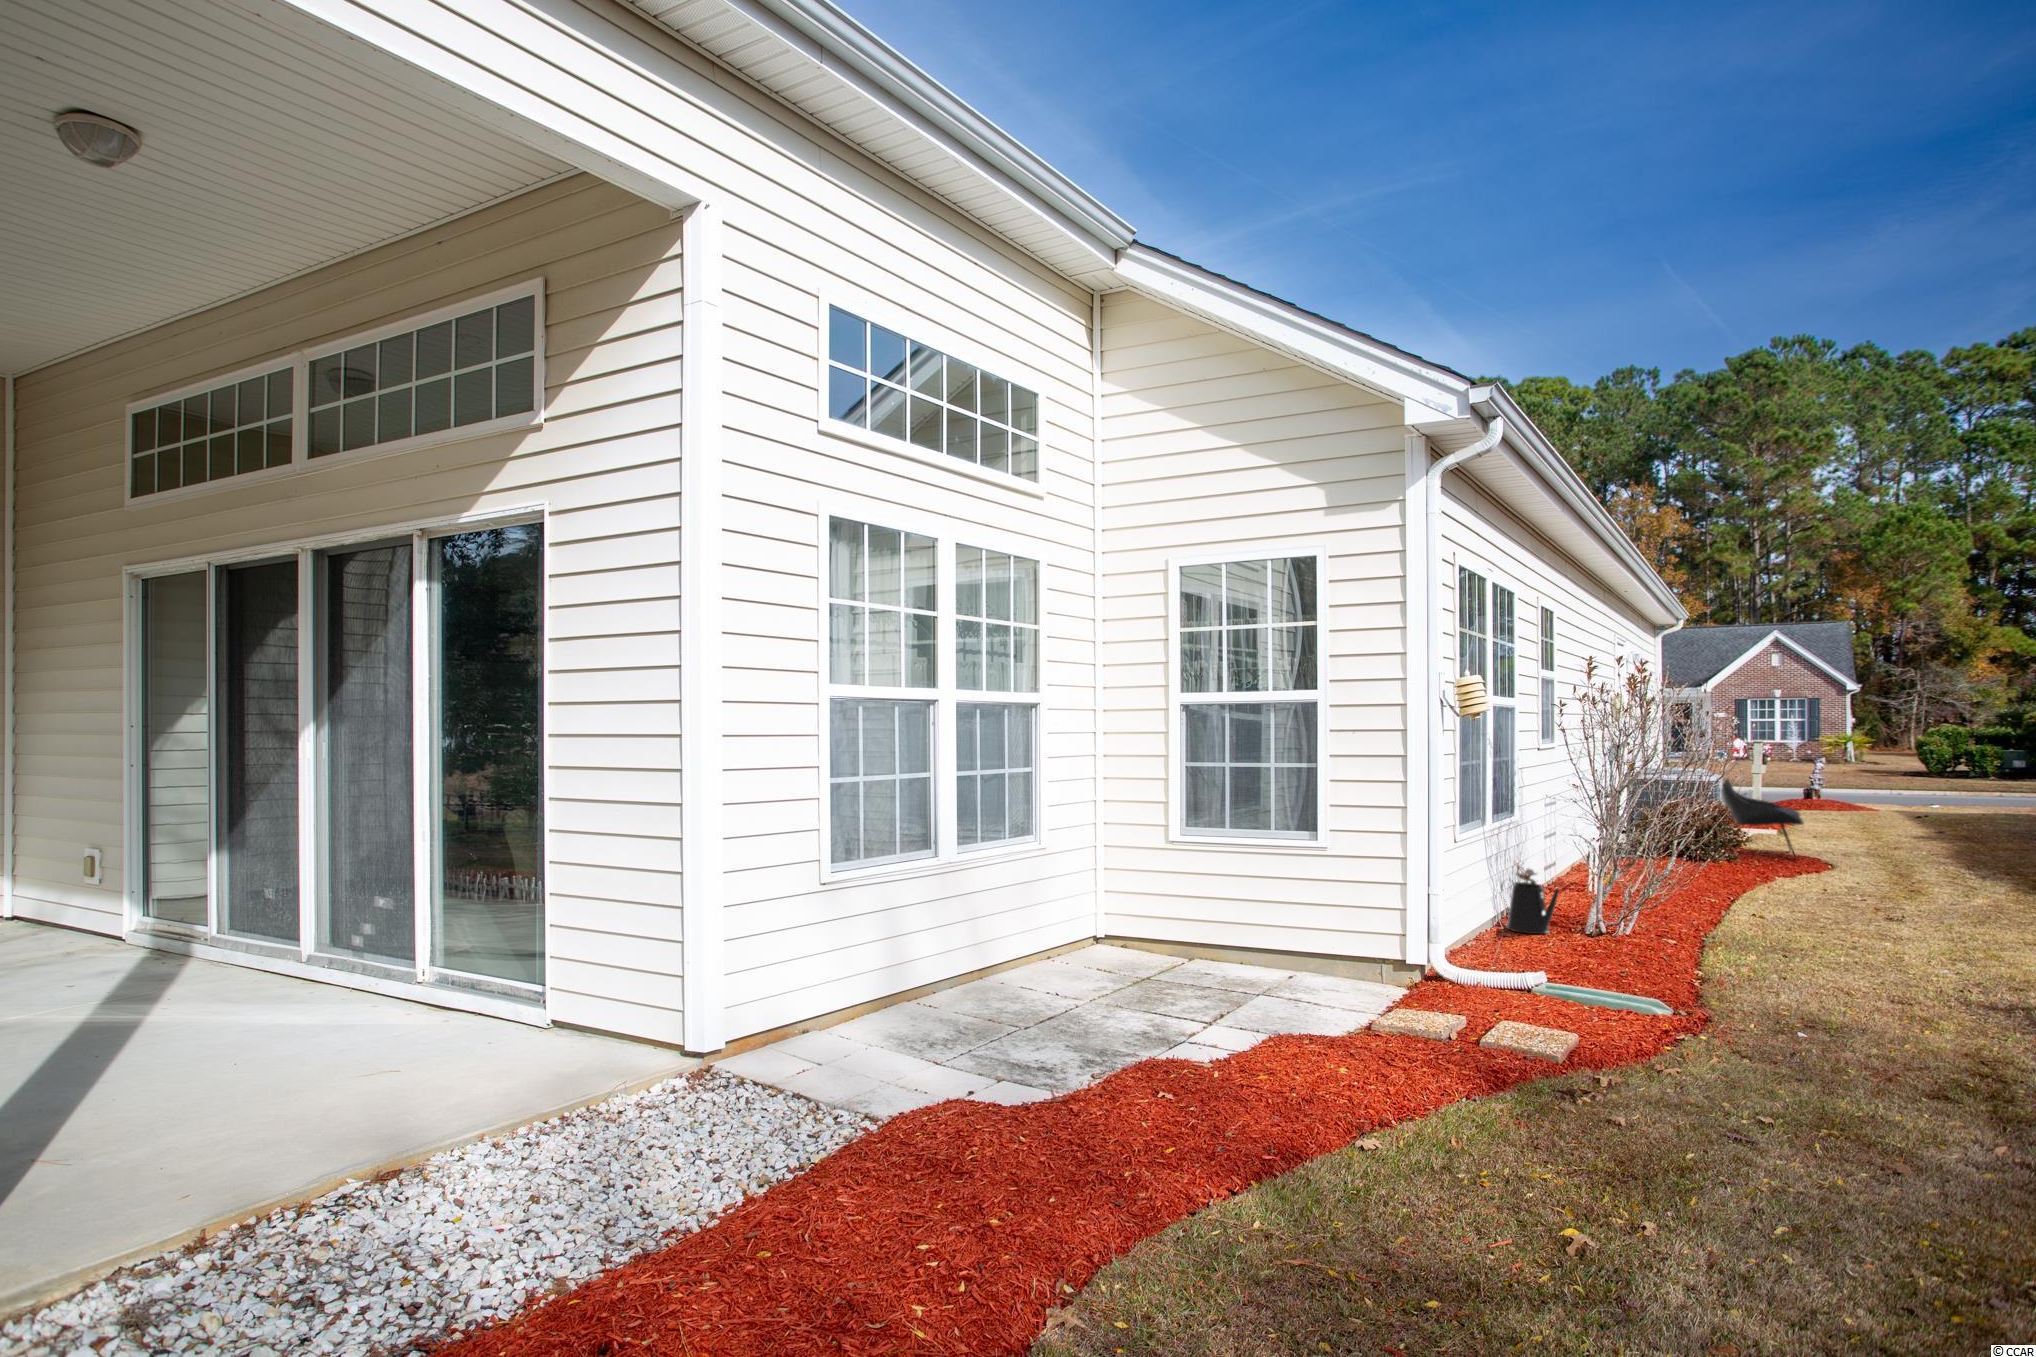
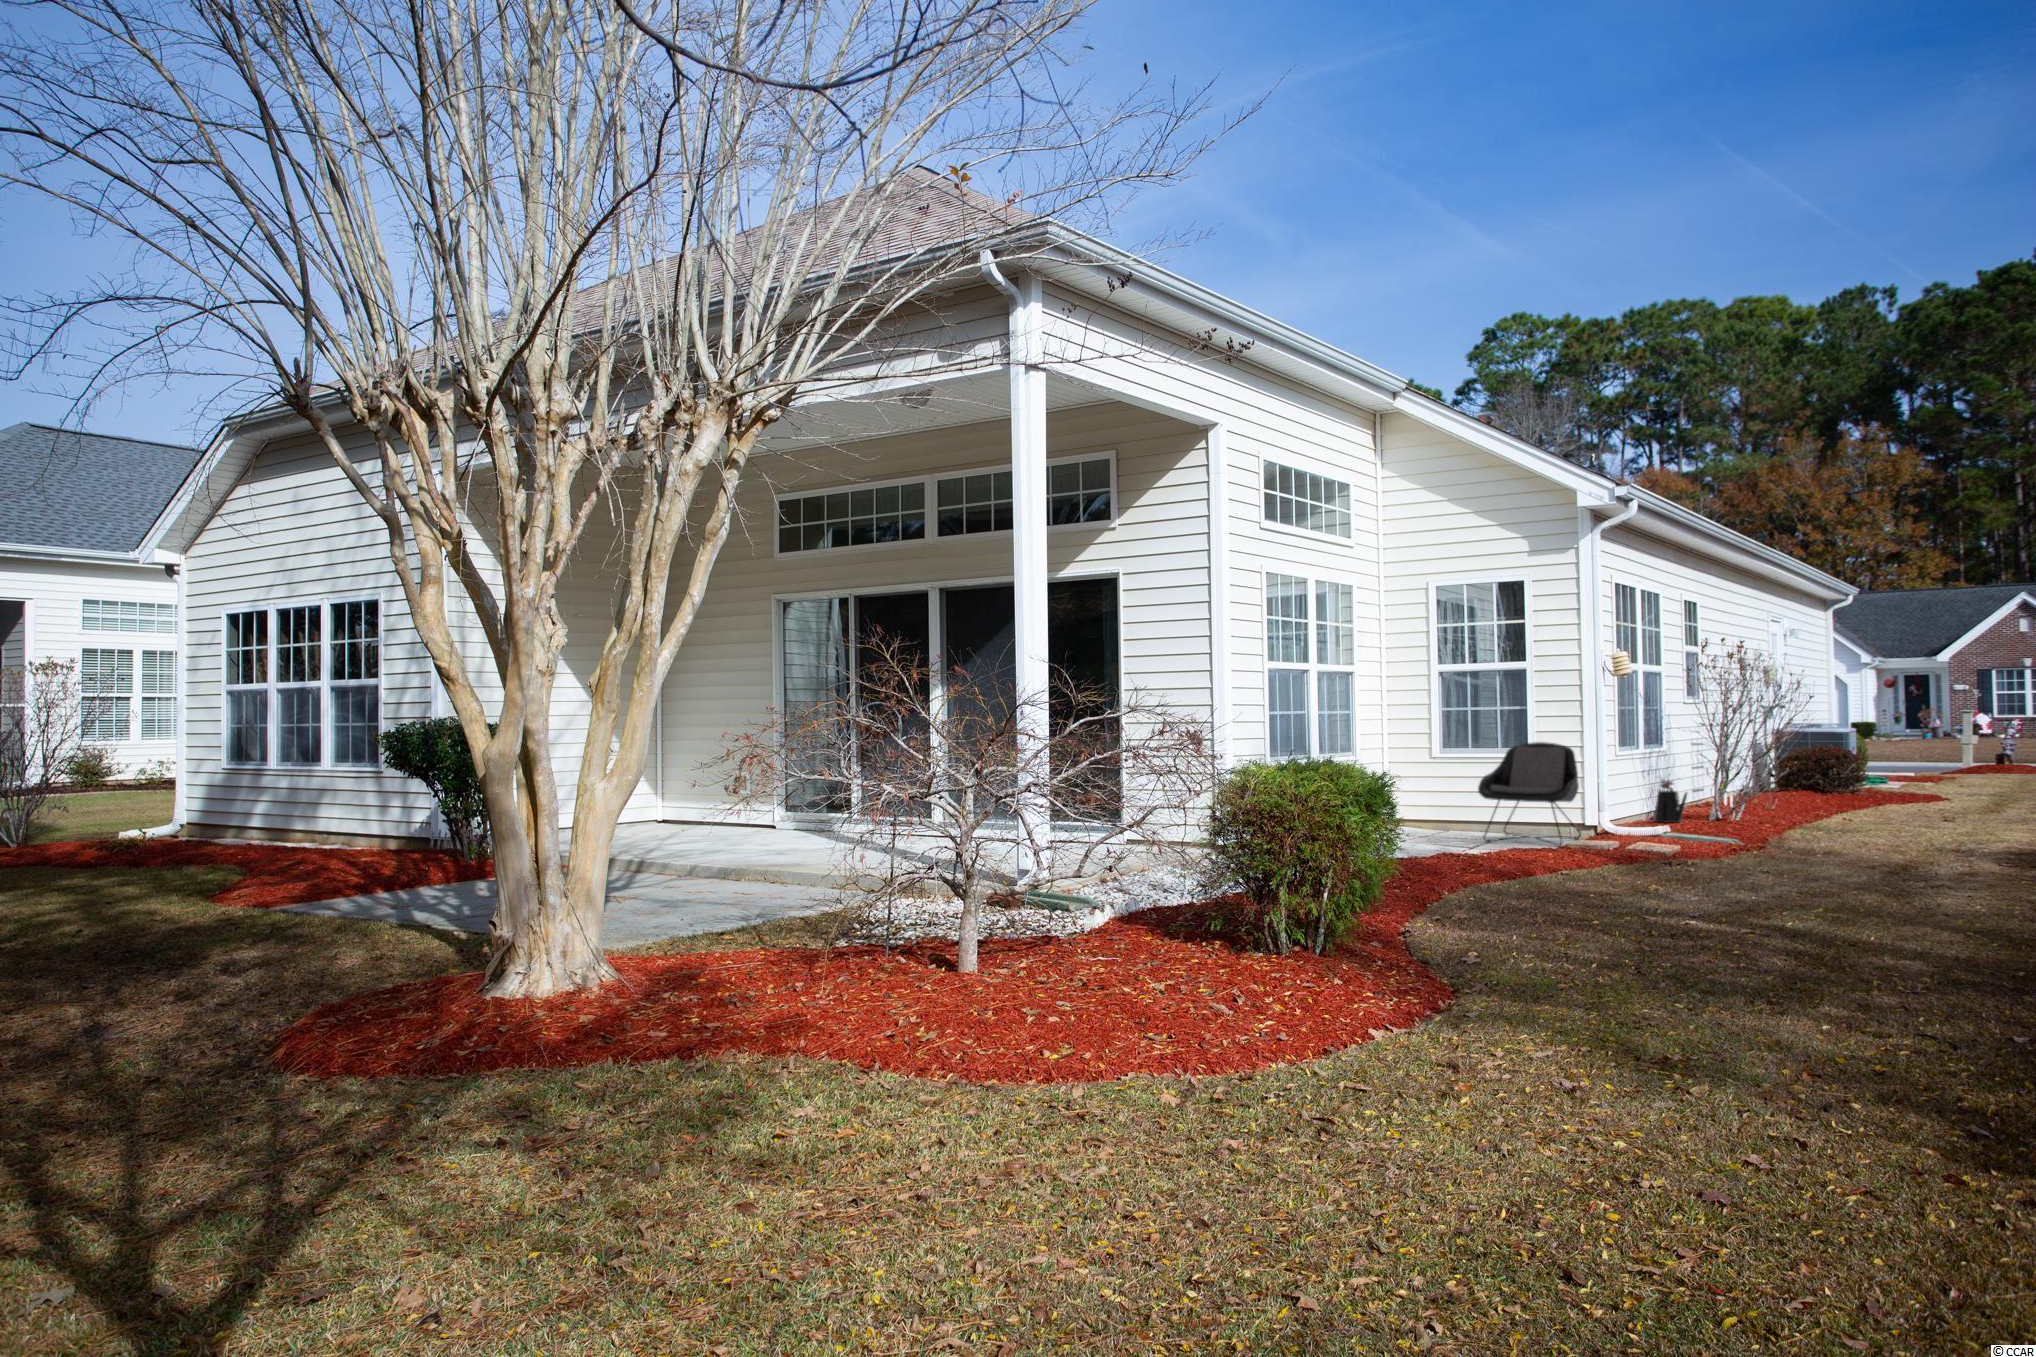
lounge chair: present [1721,779,1804,860] -> present [1478,742,1581,846]

